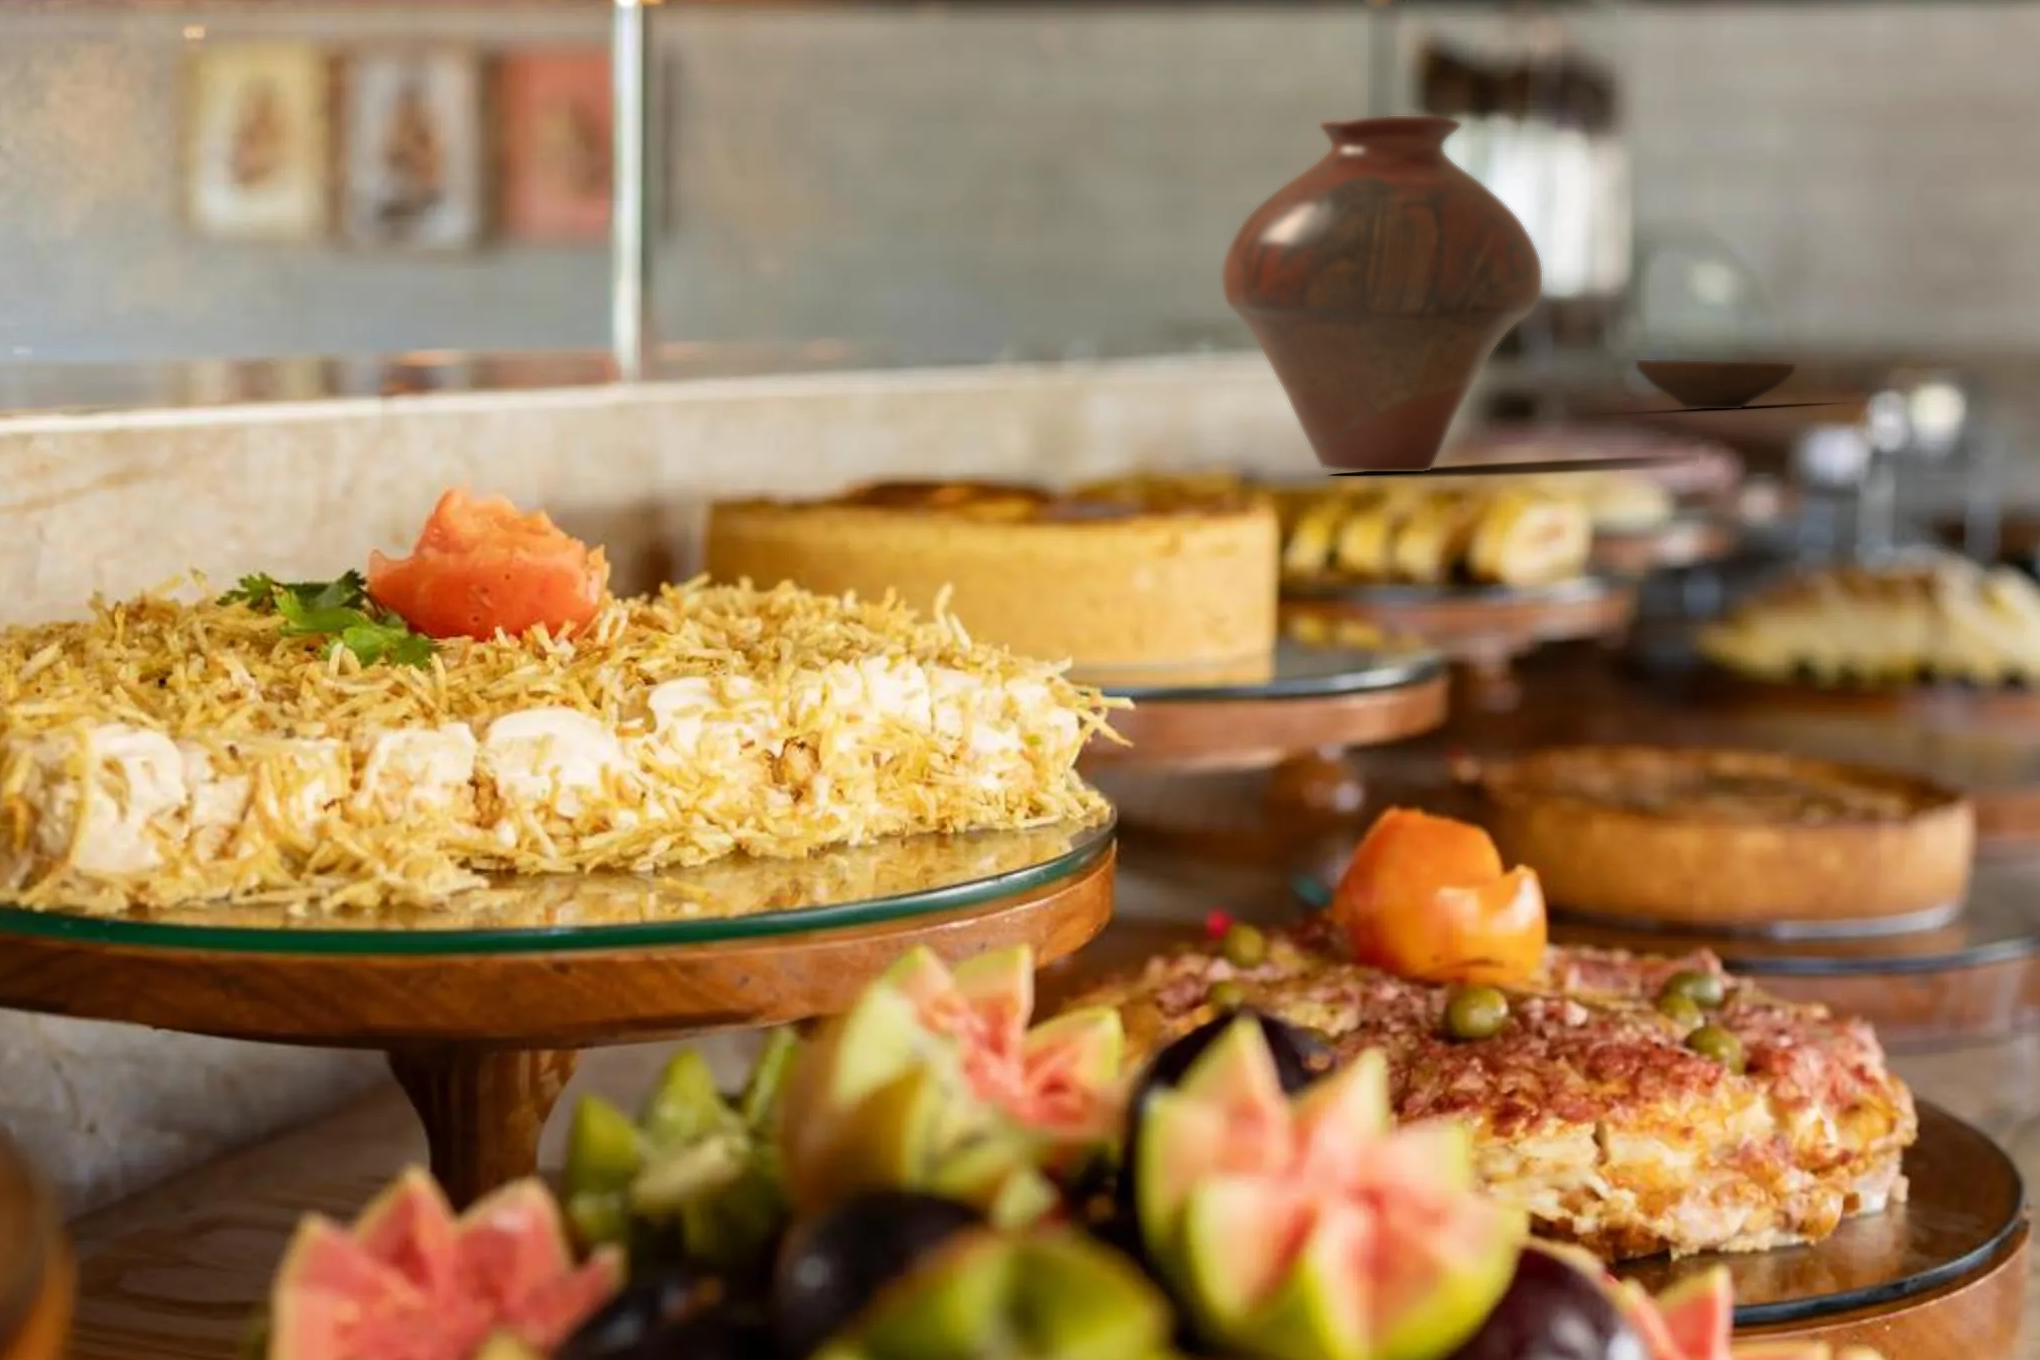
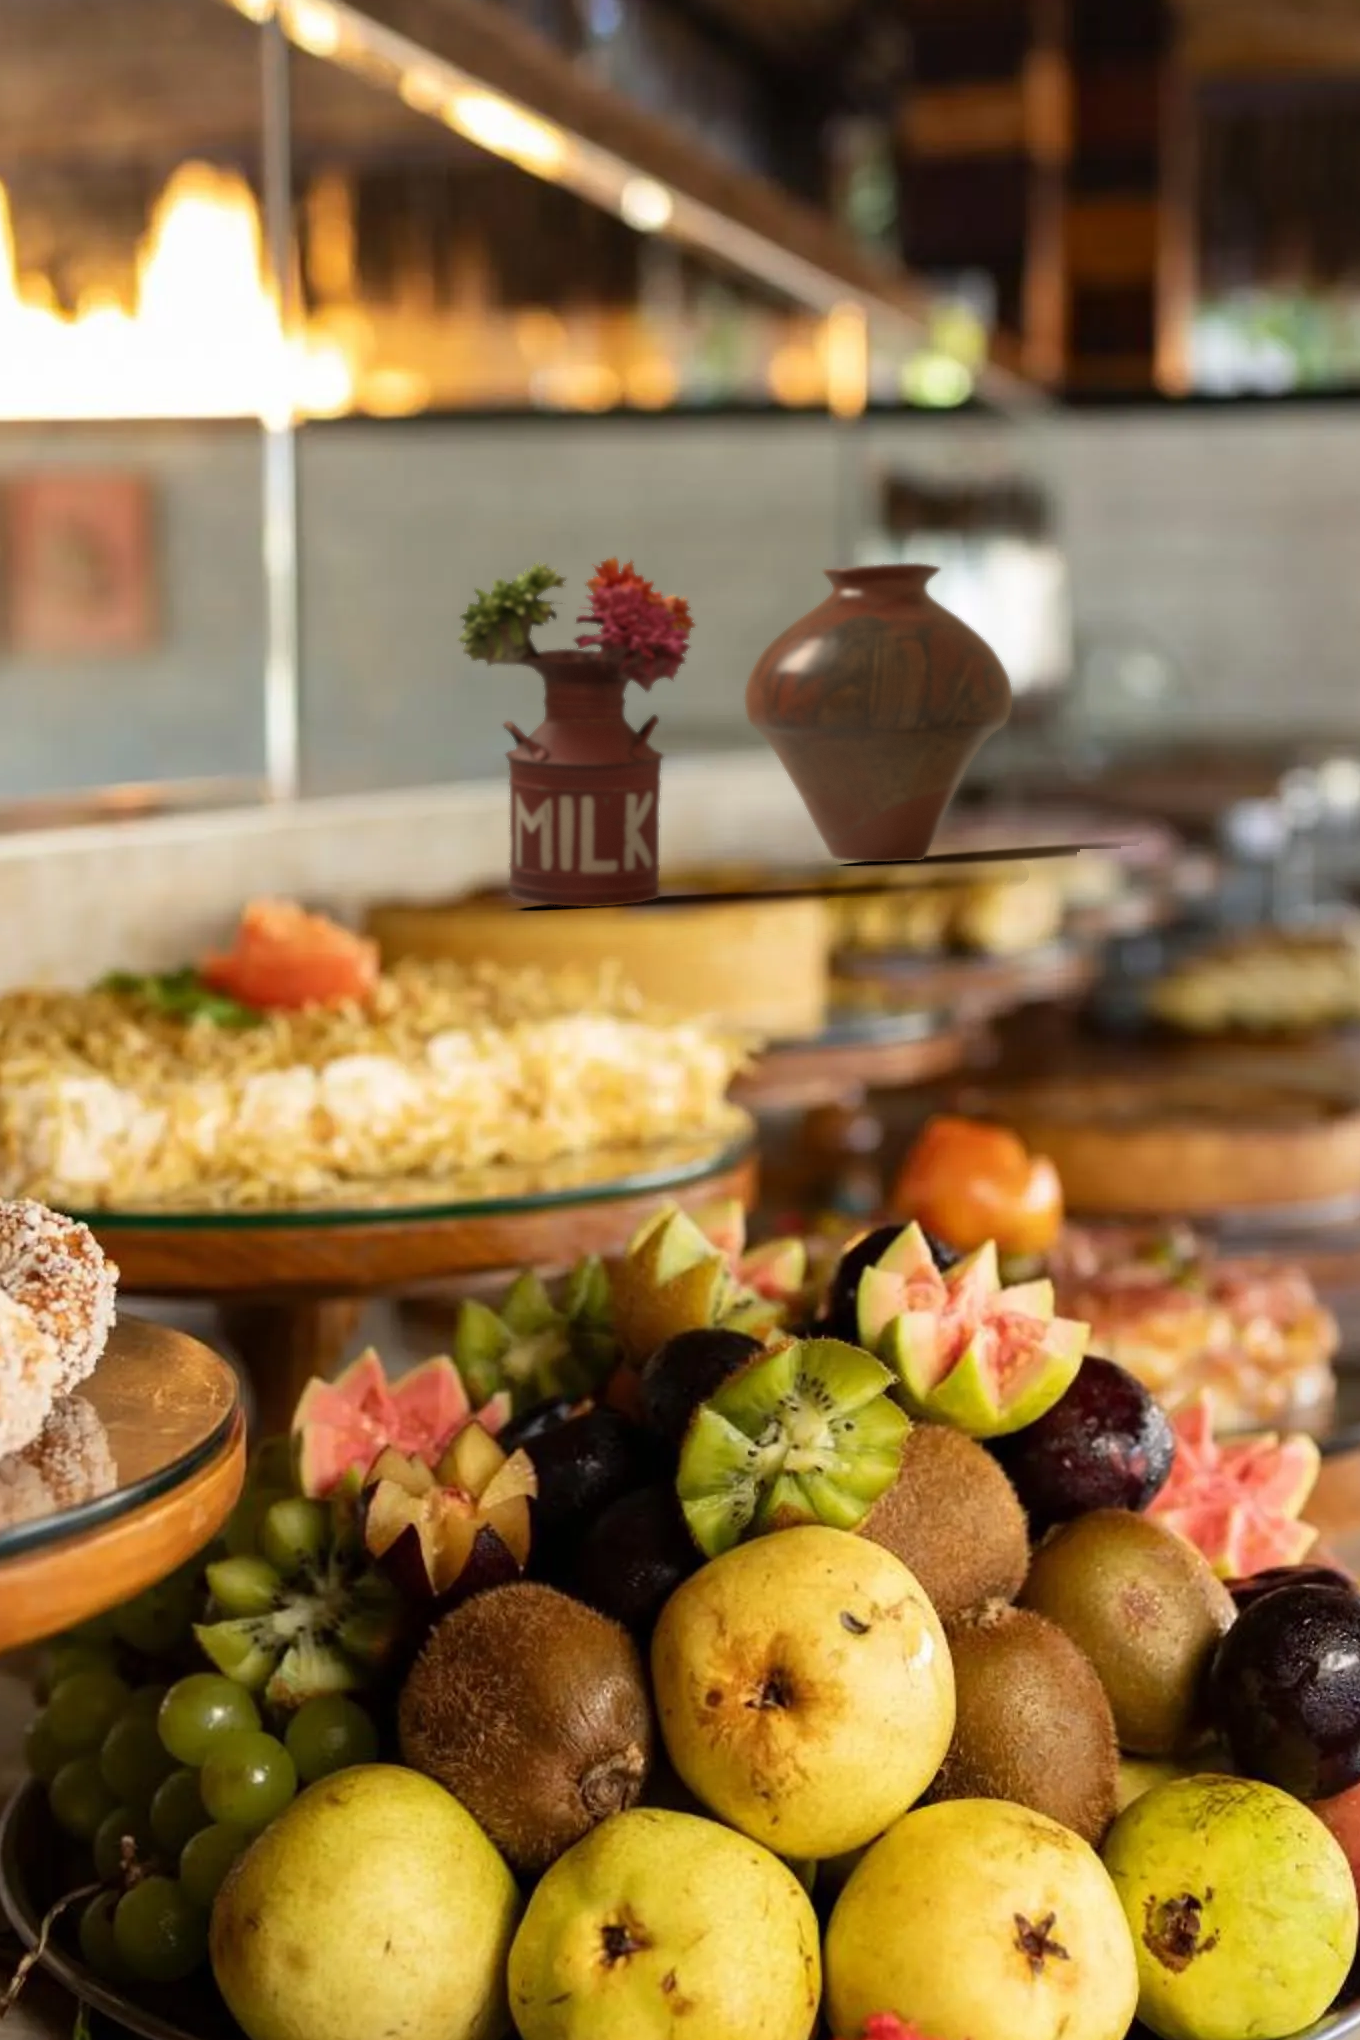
flower arrangement: none [859,90,1150,514] -> present [459,558,695,907]
wooden bowl: present [1636,360,1794,409] -> none [1080,749,1221,792]

